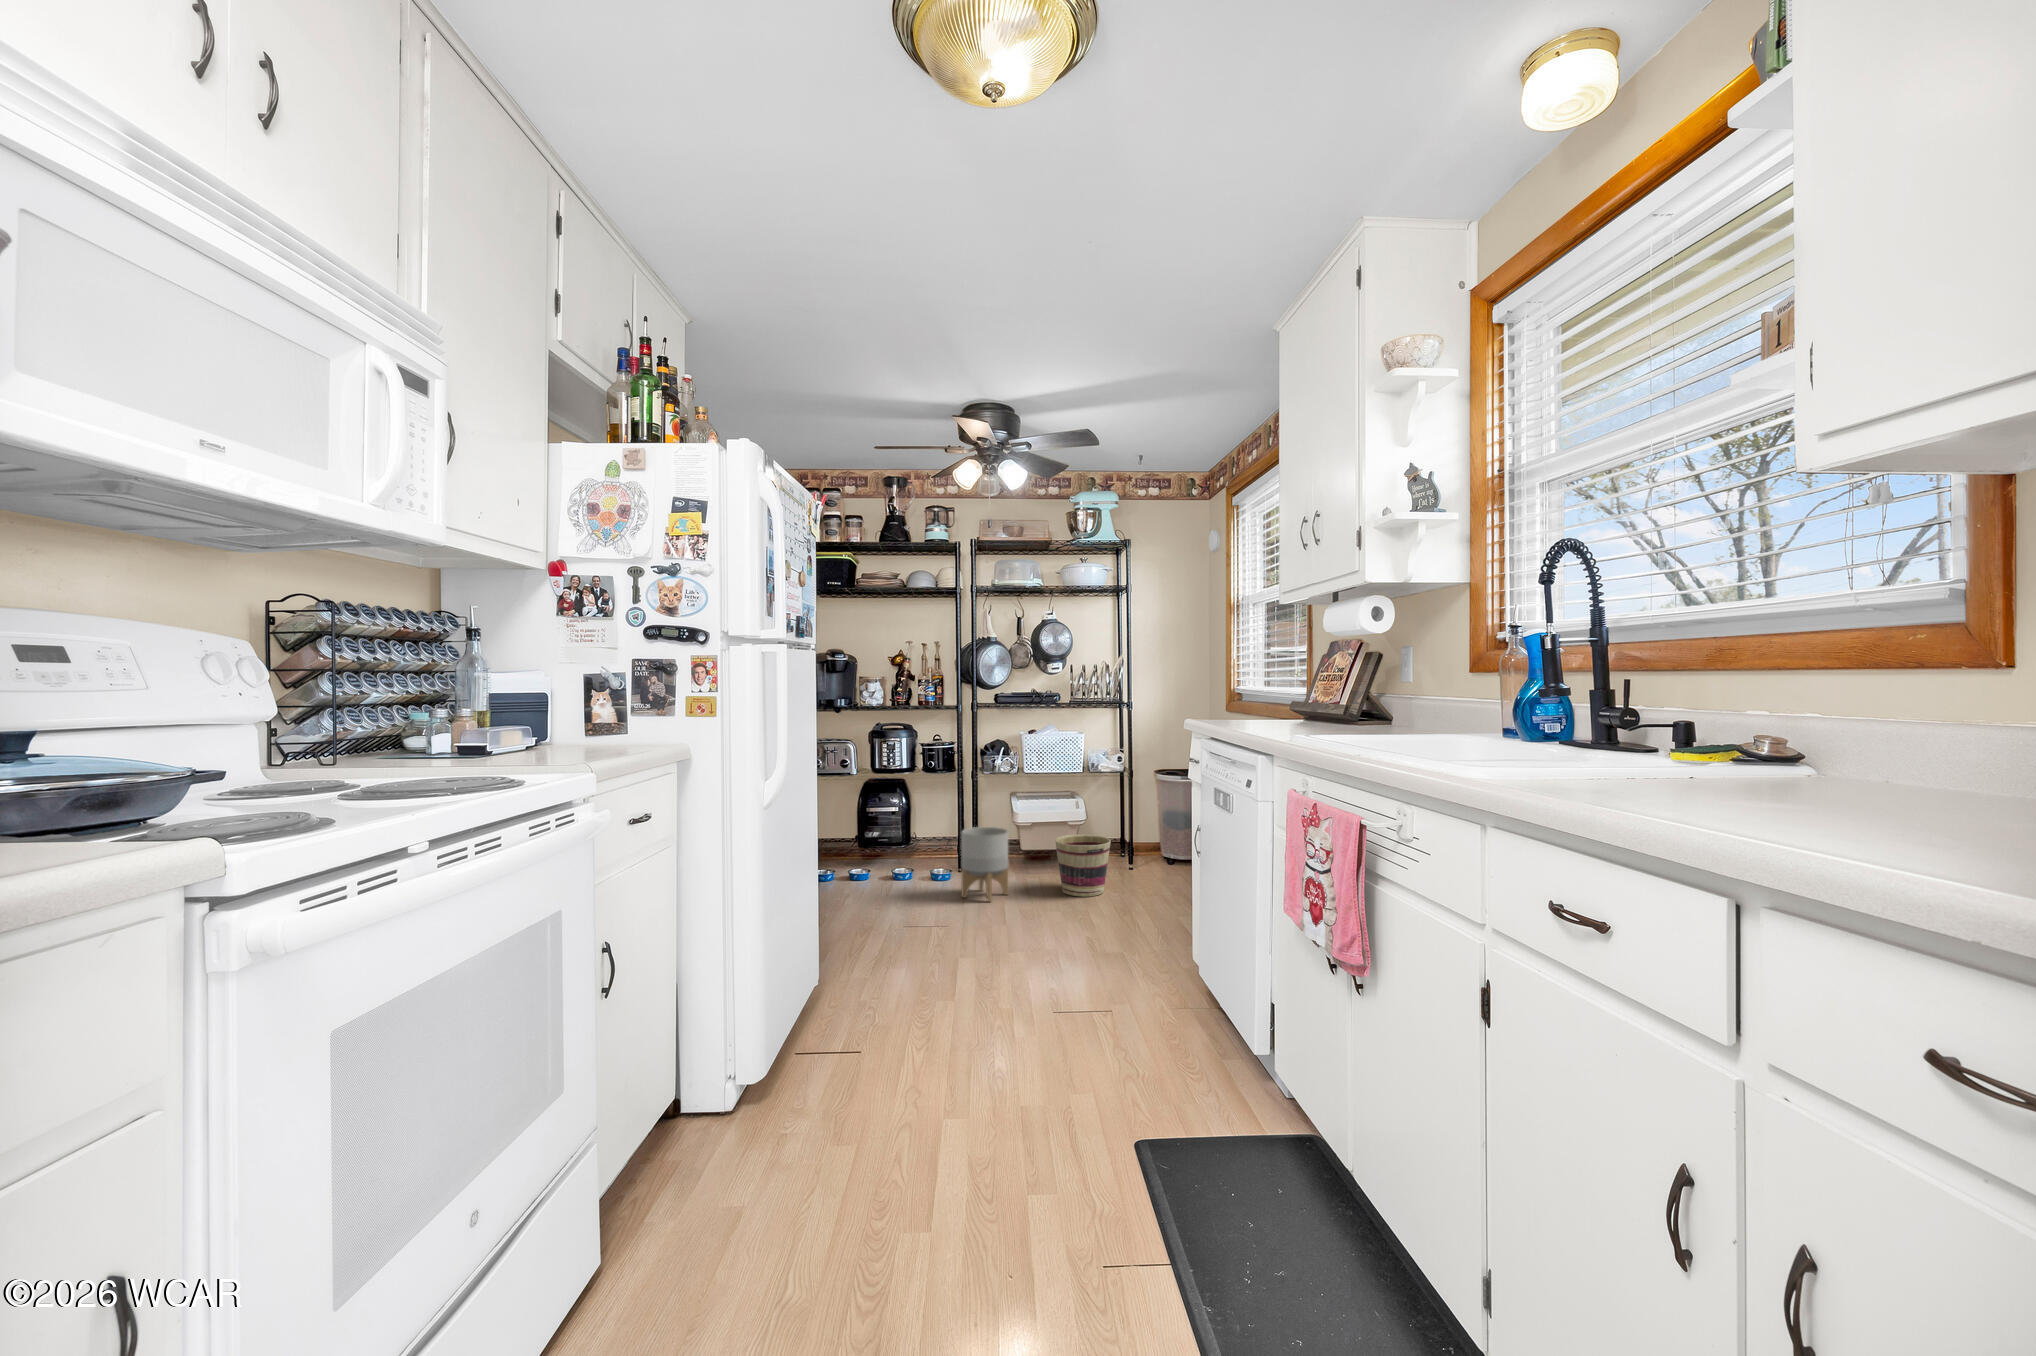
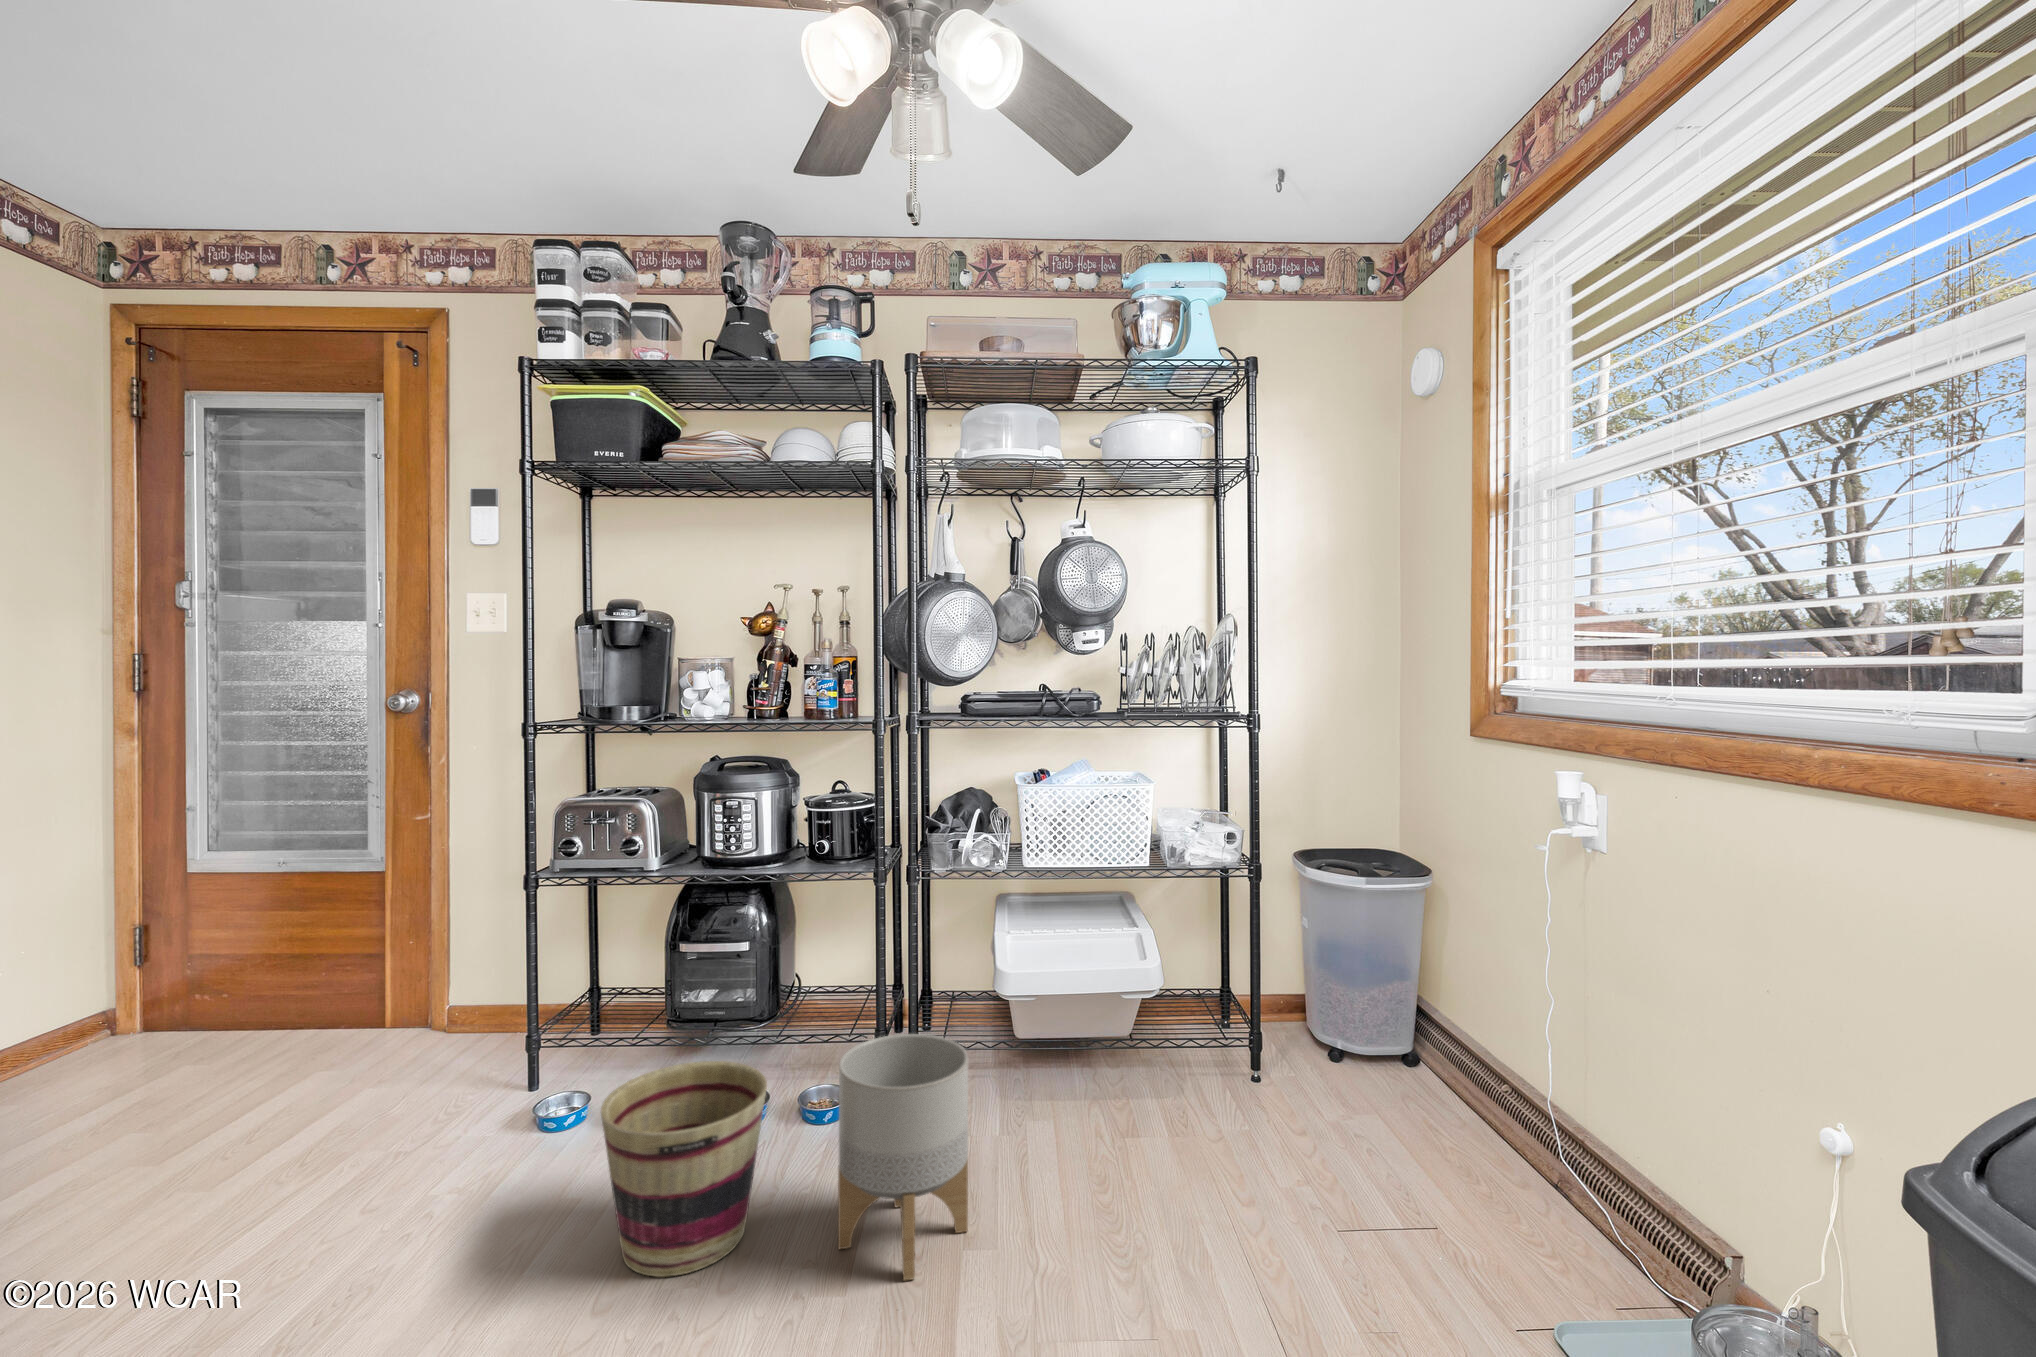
basket: present [1055,835,1111,897] -> present [601,1061,767,1277]

